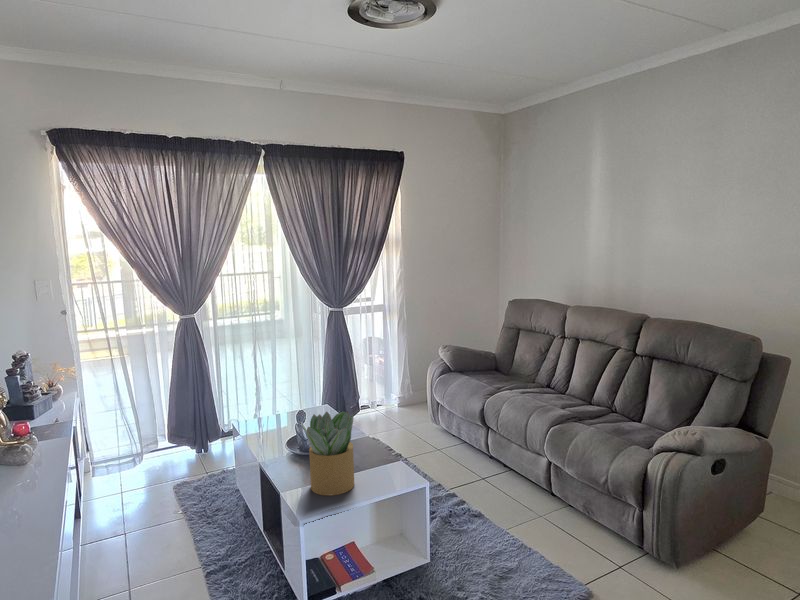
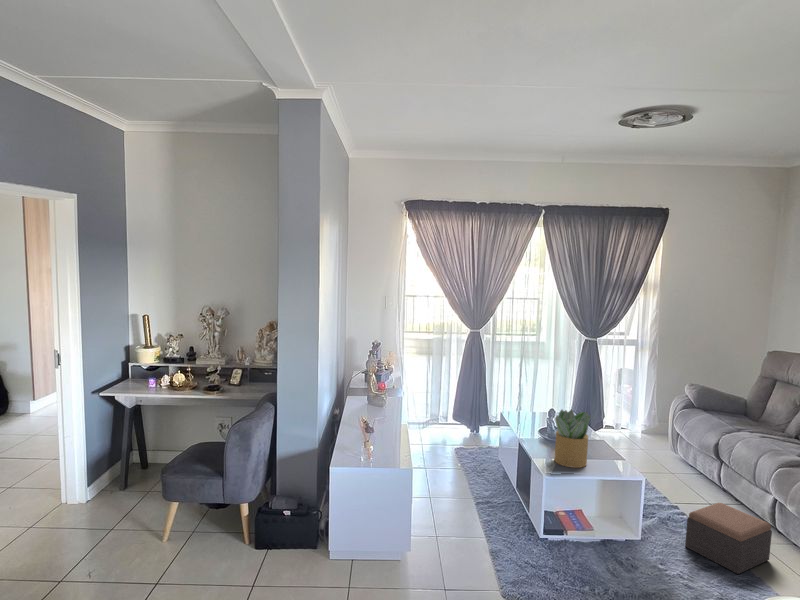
footstool: none [477,484,561,573] -> present [685,503,772,574]

